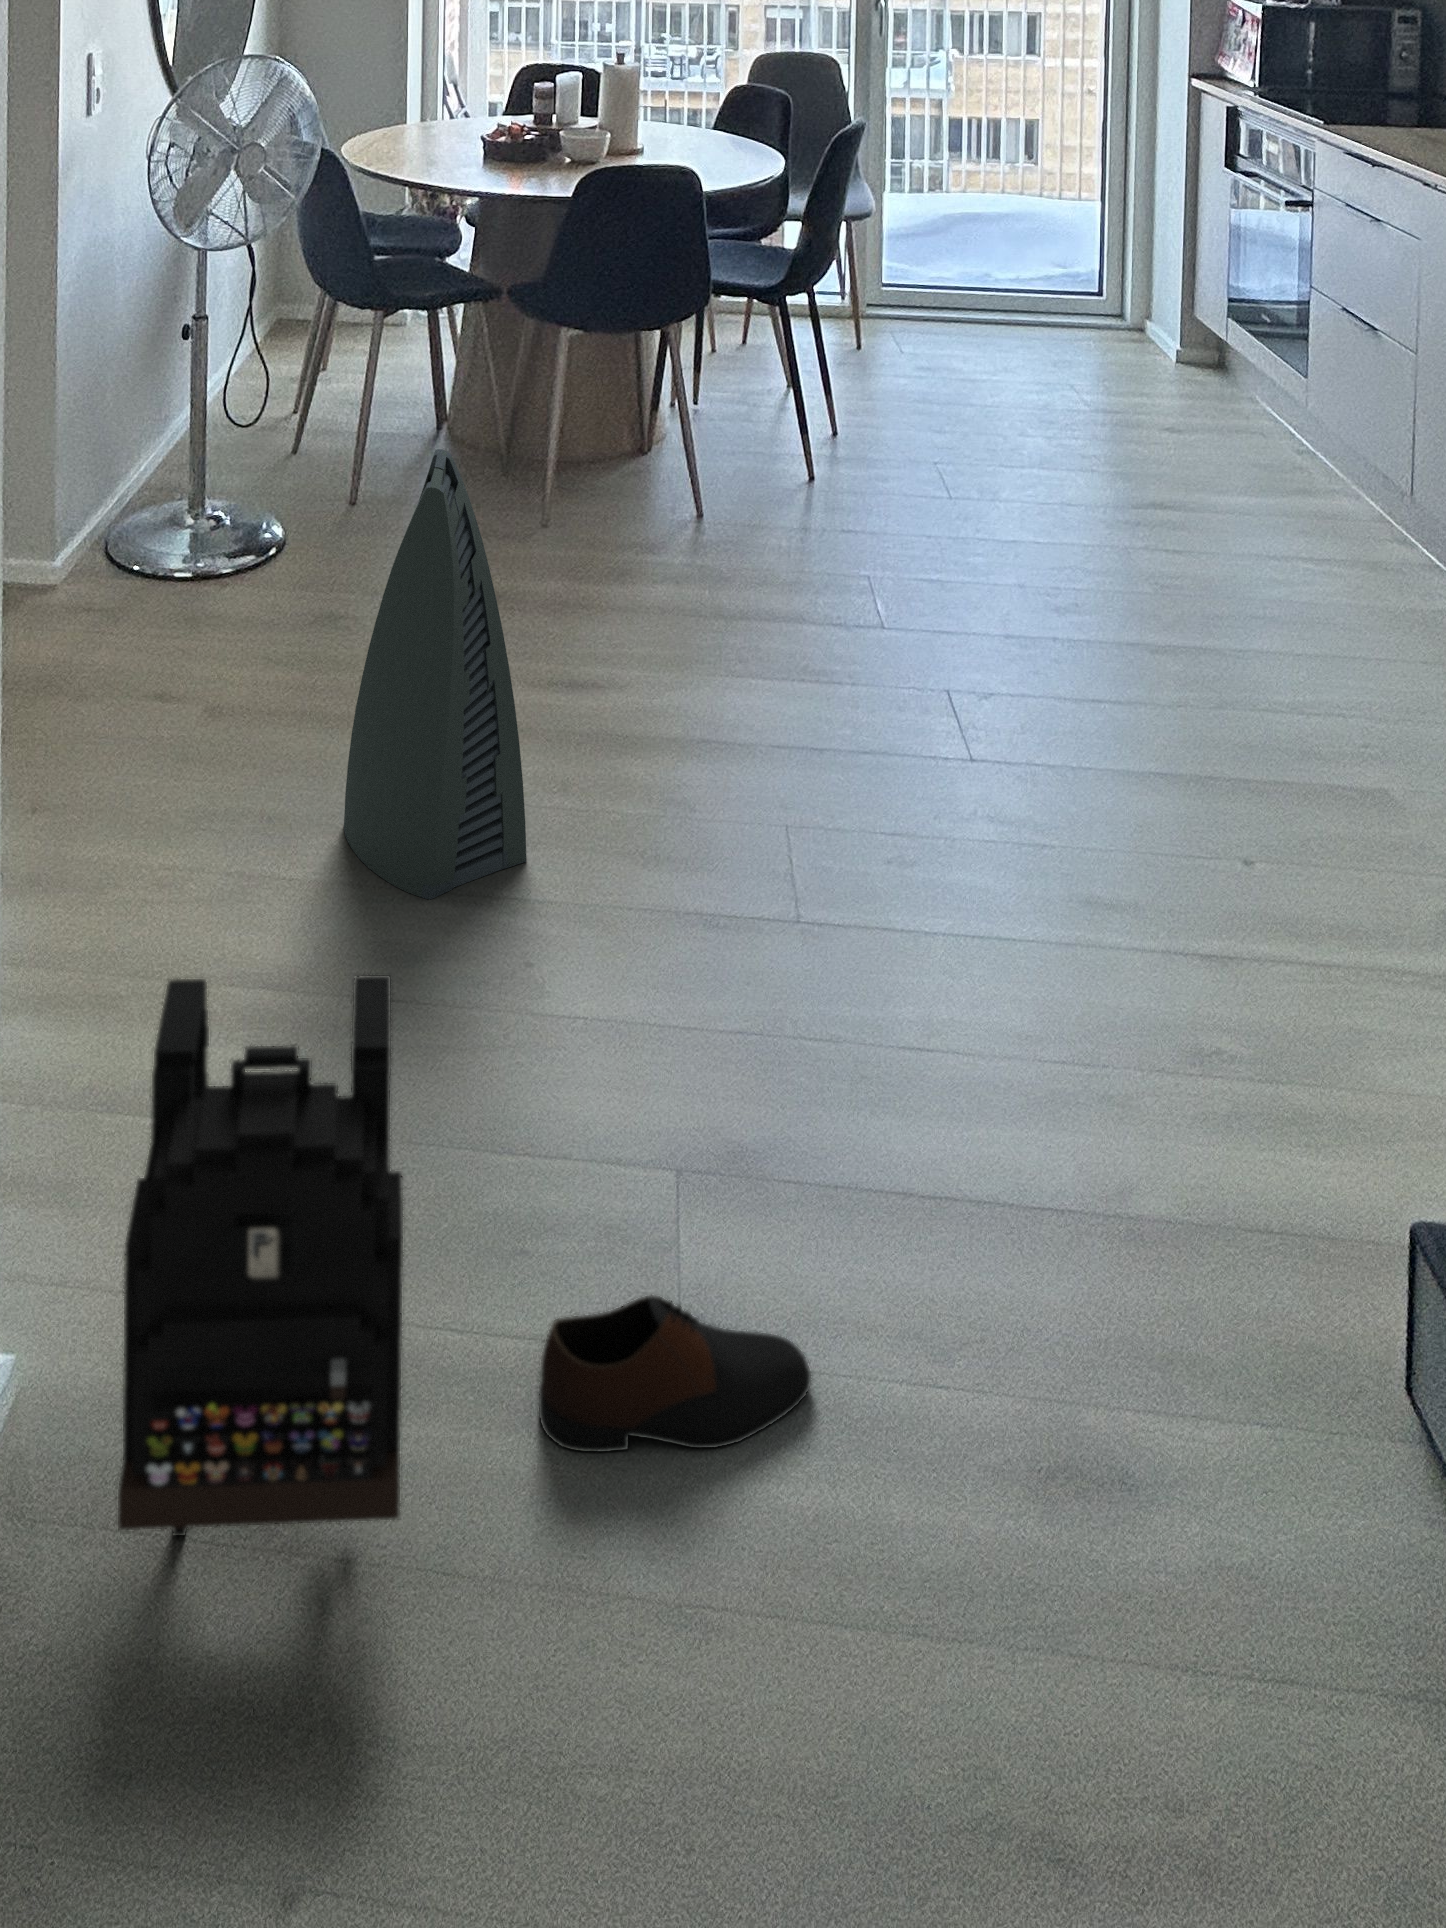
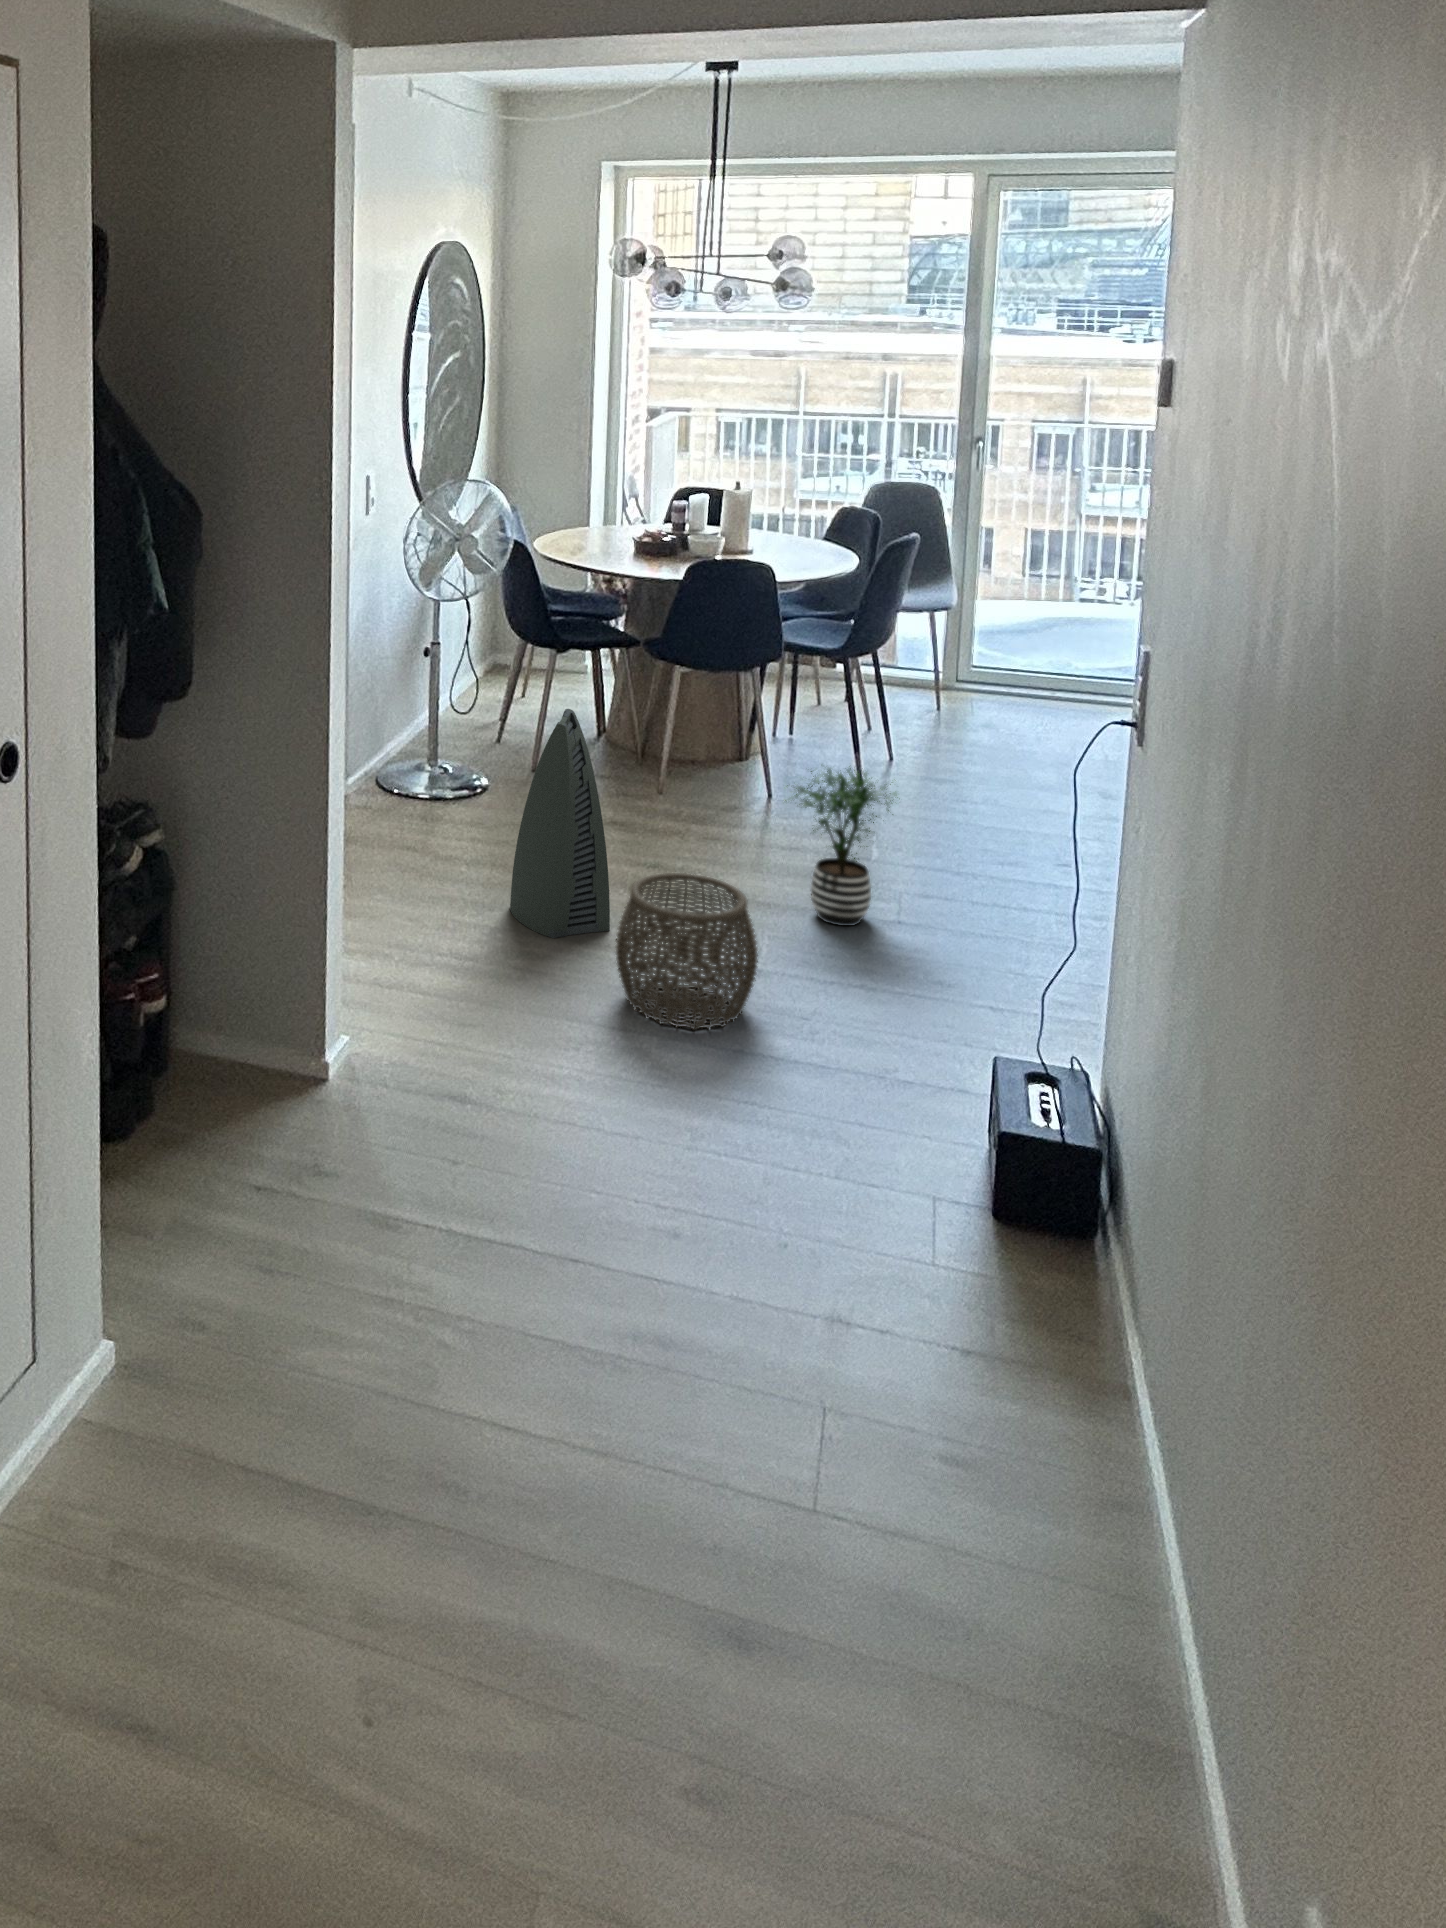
potted plant: none [789,499,982,787] -> present [785,766,898,926]
woven basket: none [567,777,843,1143] -> present [616,873,758,1029]
backpack: present [118,975,403,1536] -> none [397,884,513,1091]
shoe: present [539,1296,811,1452] -> none [575,1046,701,1103]

